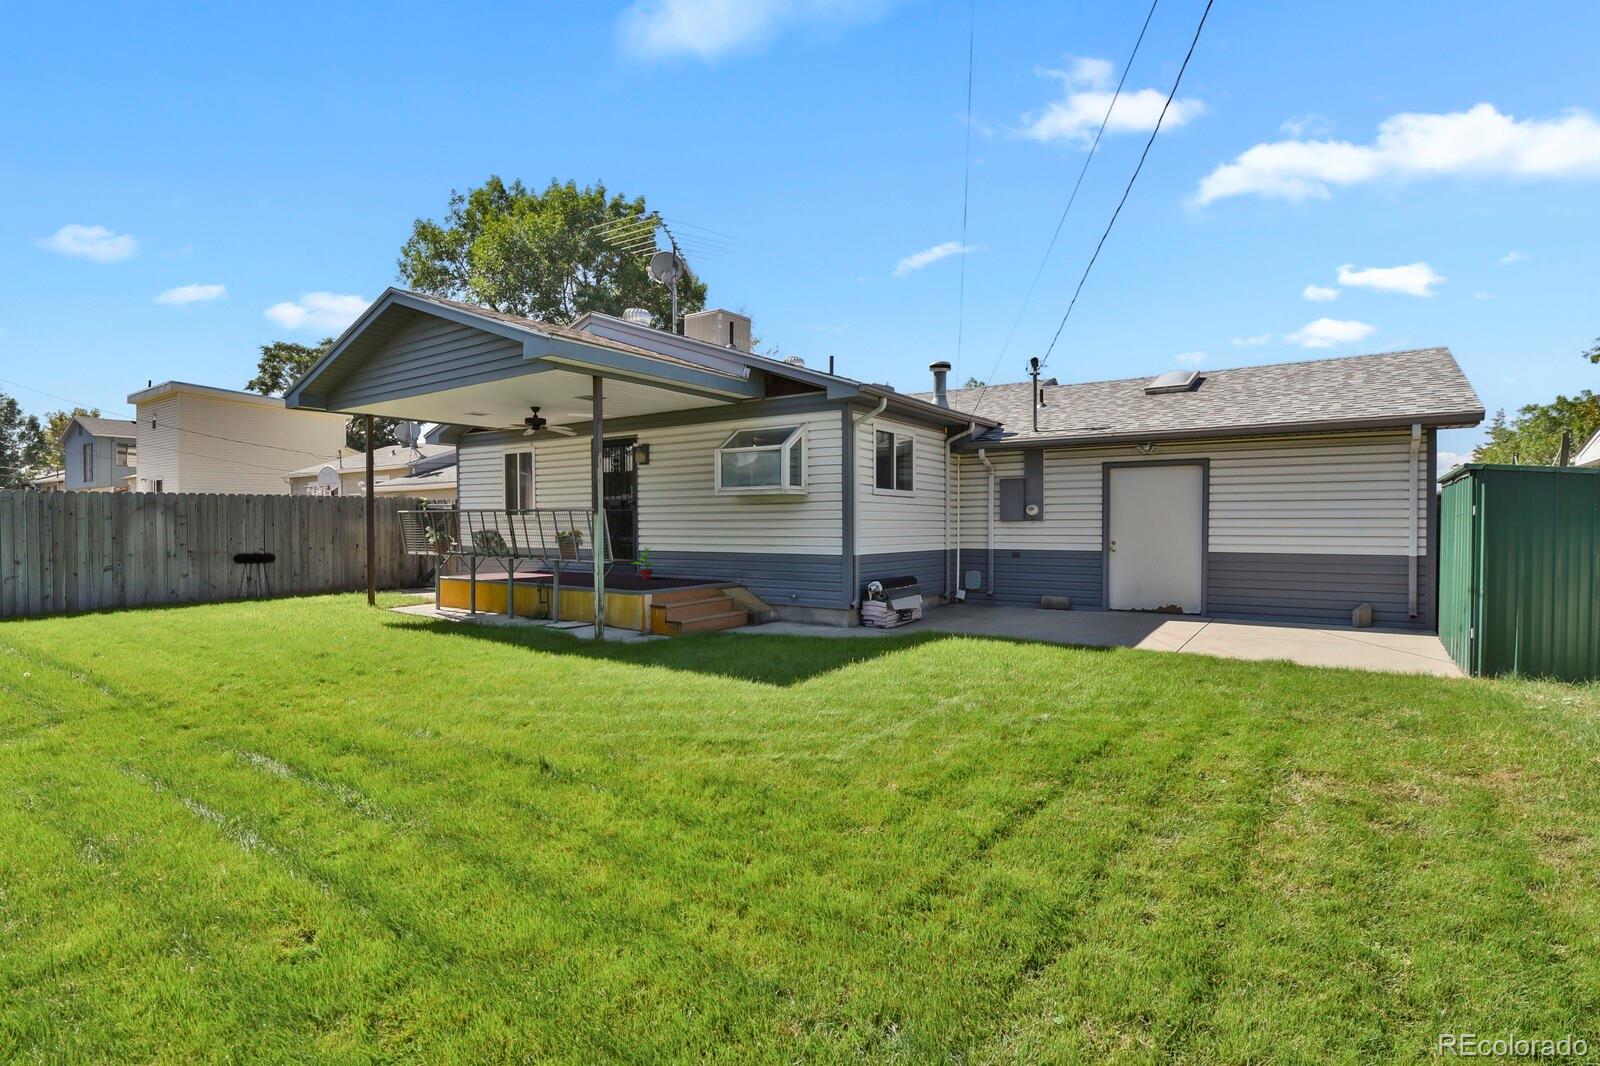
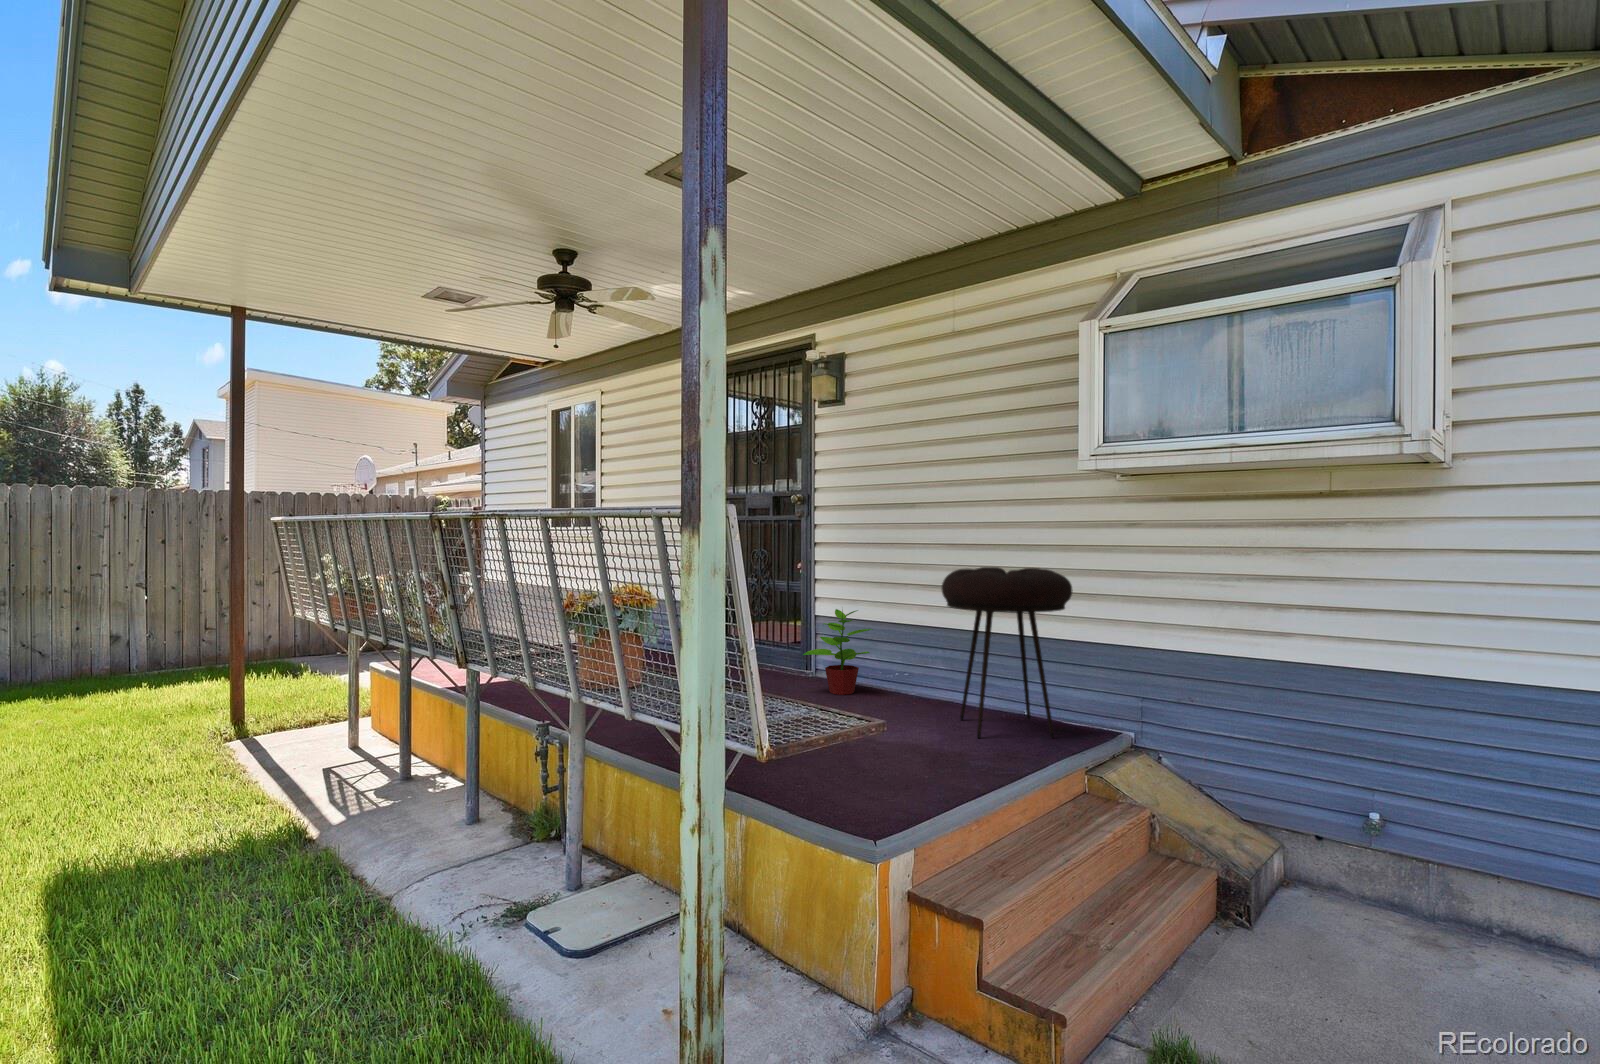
stool: present [233,552,276,596] -> present [942,567,1073,738]

